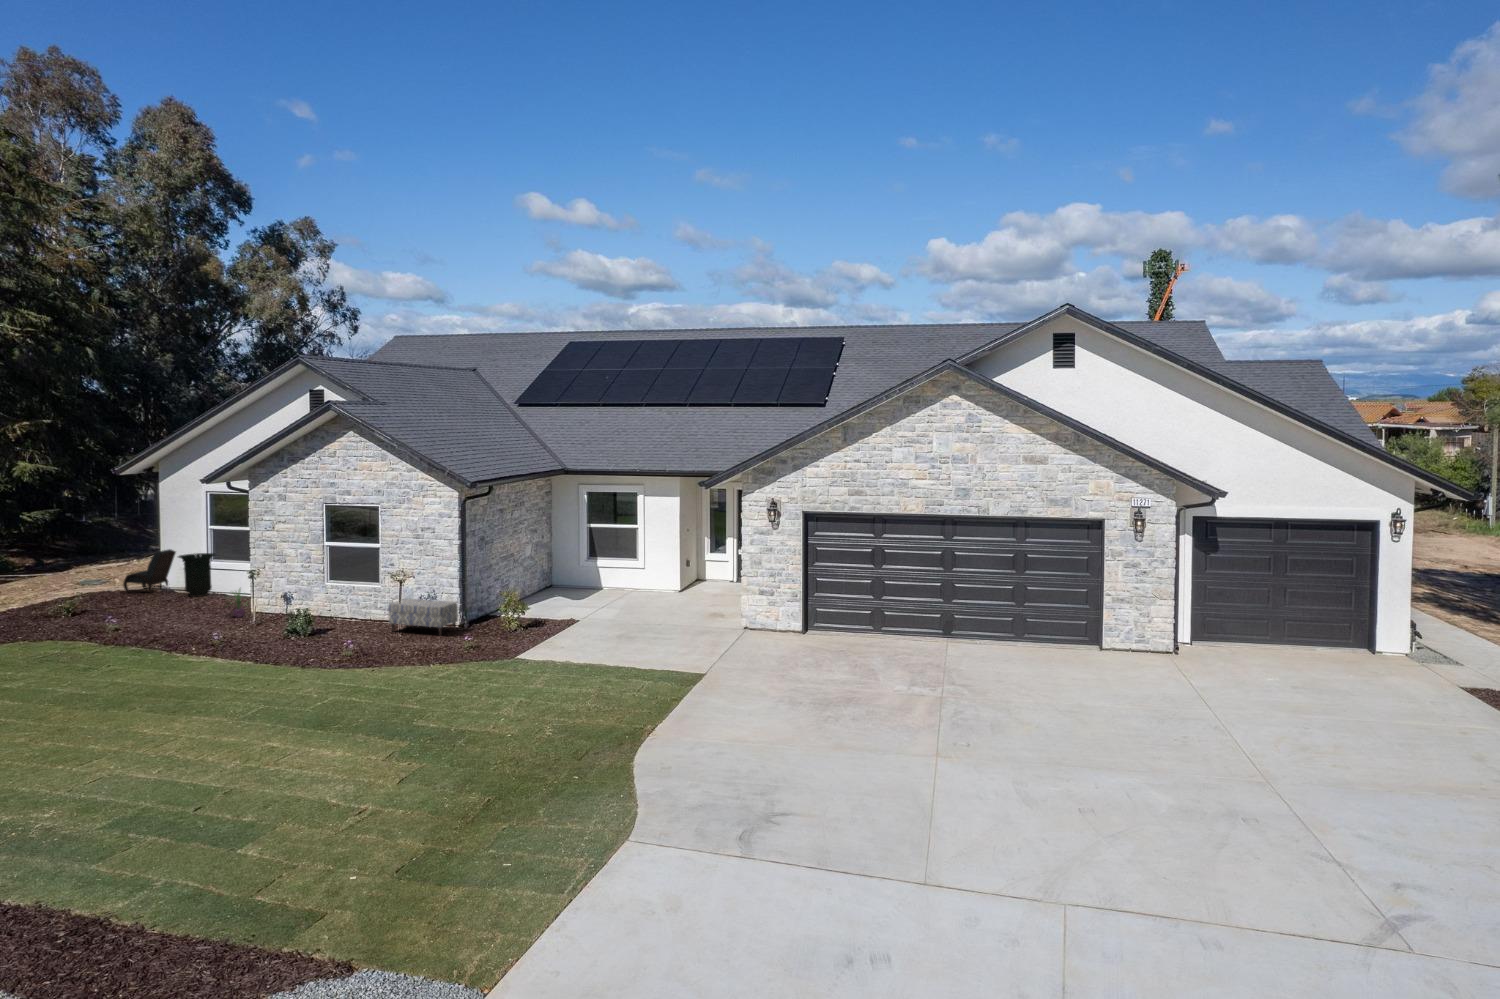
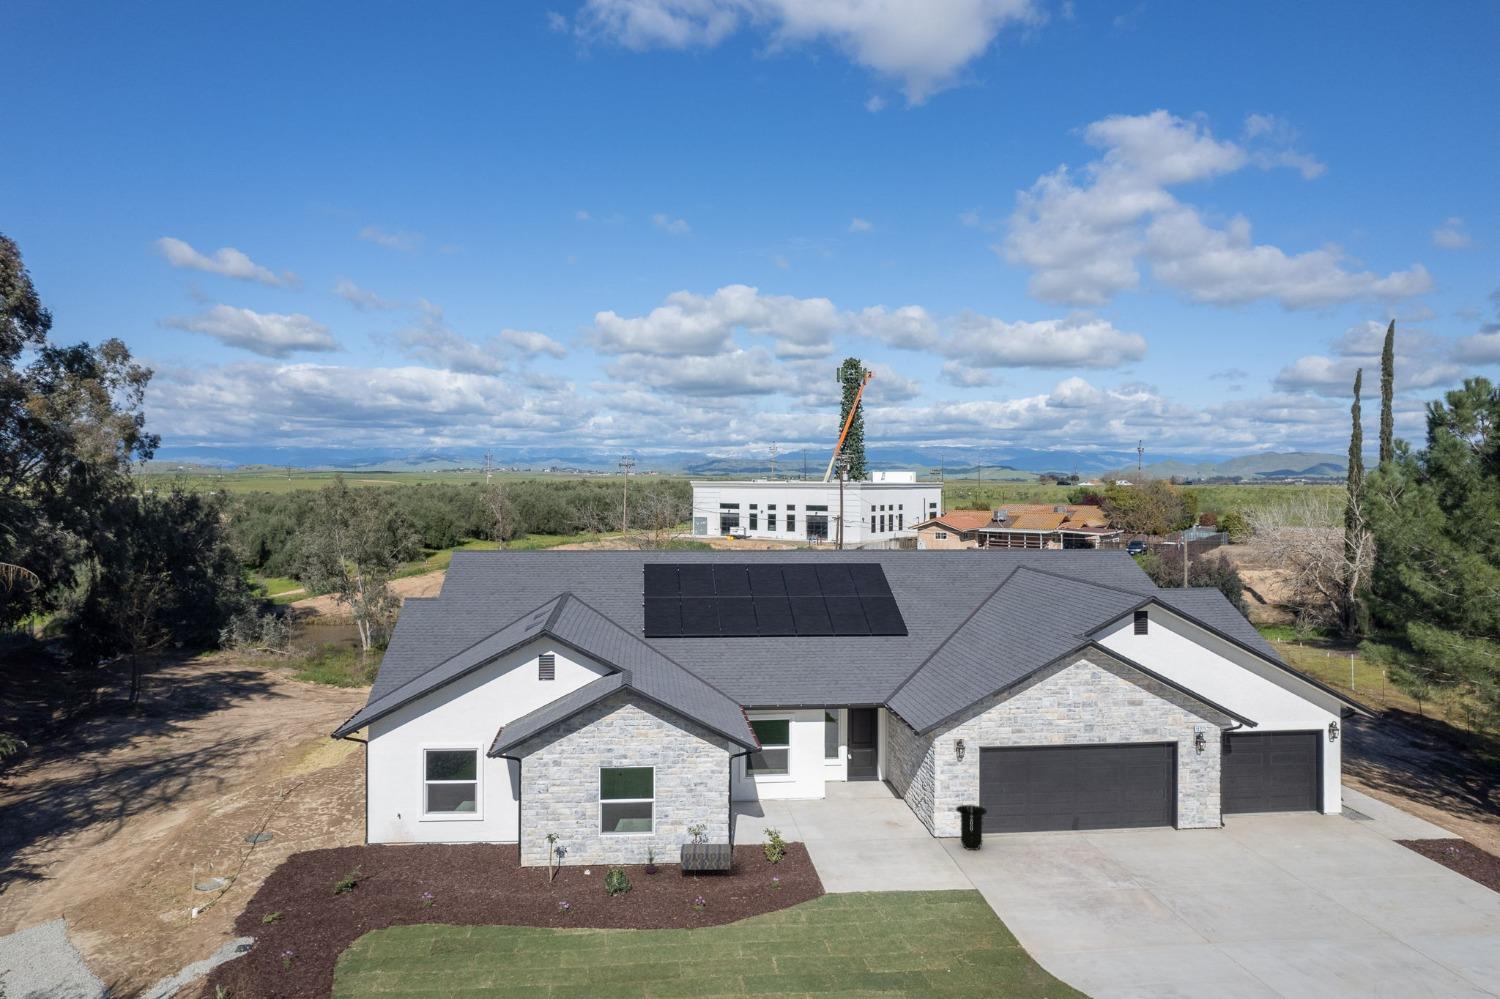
lounge chair: present [123,549,176,593] -> none [339,804,382,853]
trash can: present [178,553,215,597] -> present [956,805,987,850]
decorative plant: present [233,589,244,618] -> present [646,847,655,874]

